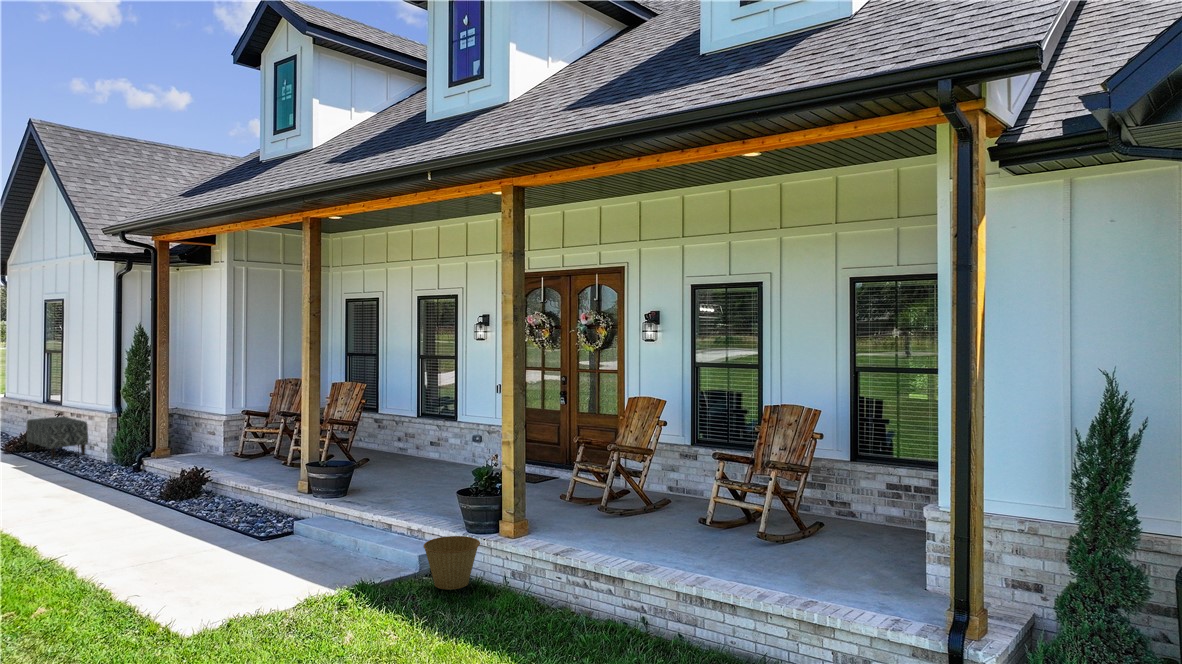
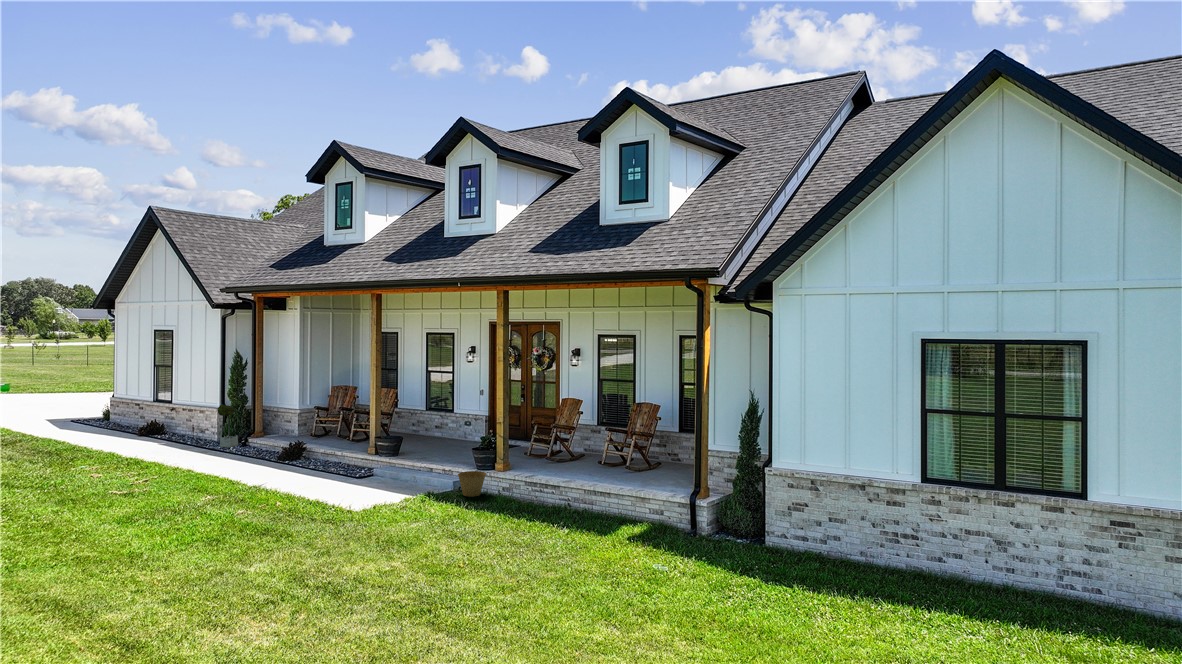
potted tree: none [96,406,130,473] -> present [217,405,238,447]
bench: present [26,417,88,459] -> none [152,412,198,440]

